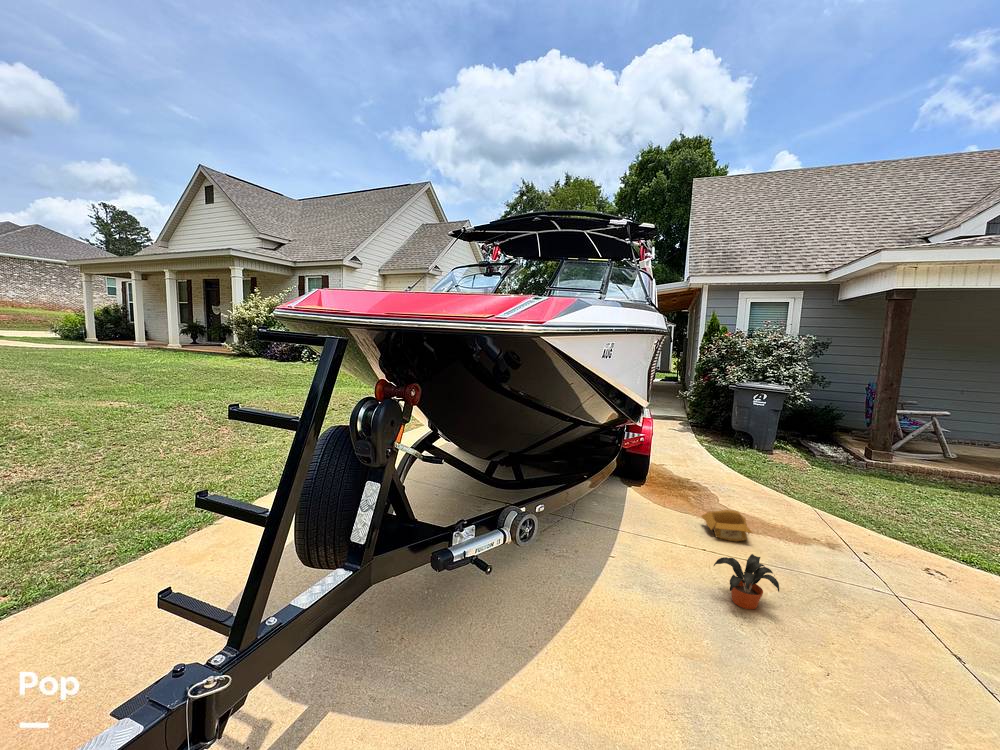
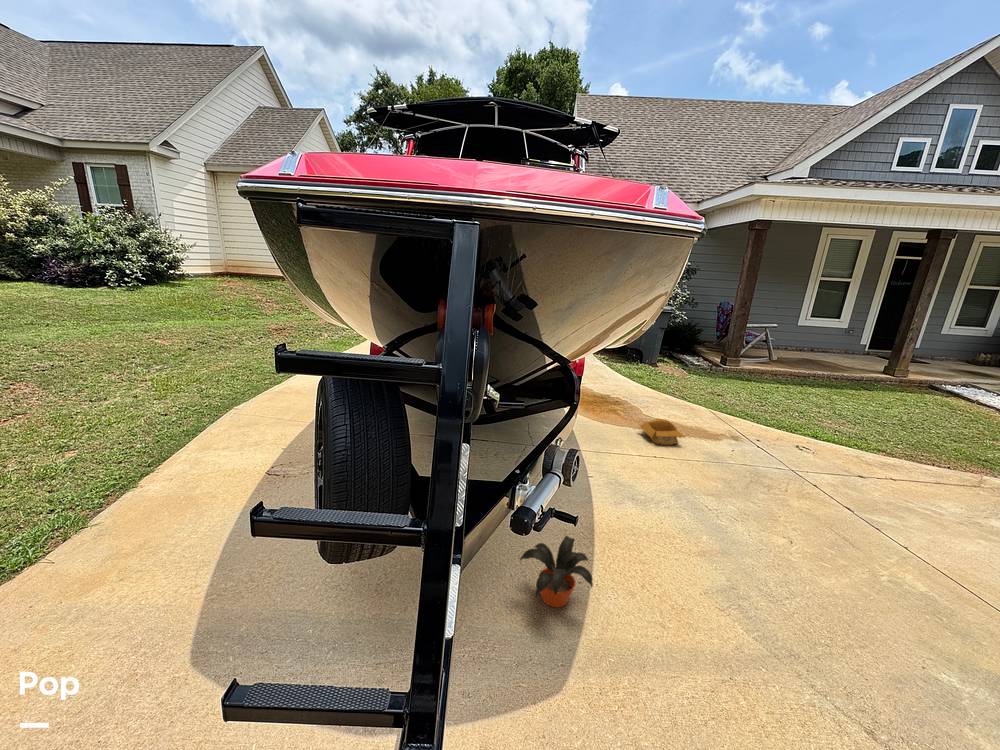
potted plant: present [714,554,779,609] -> present [520,536,593,607]

